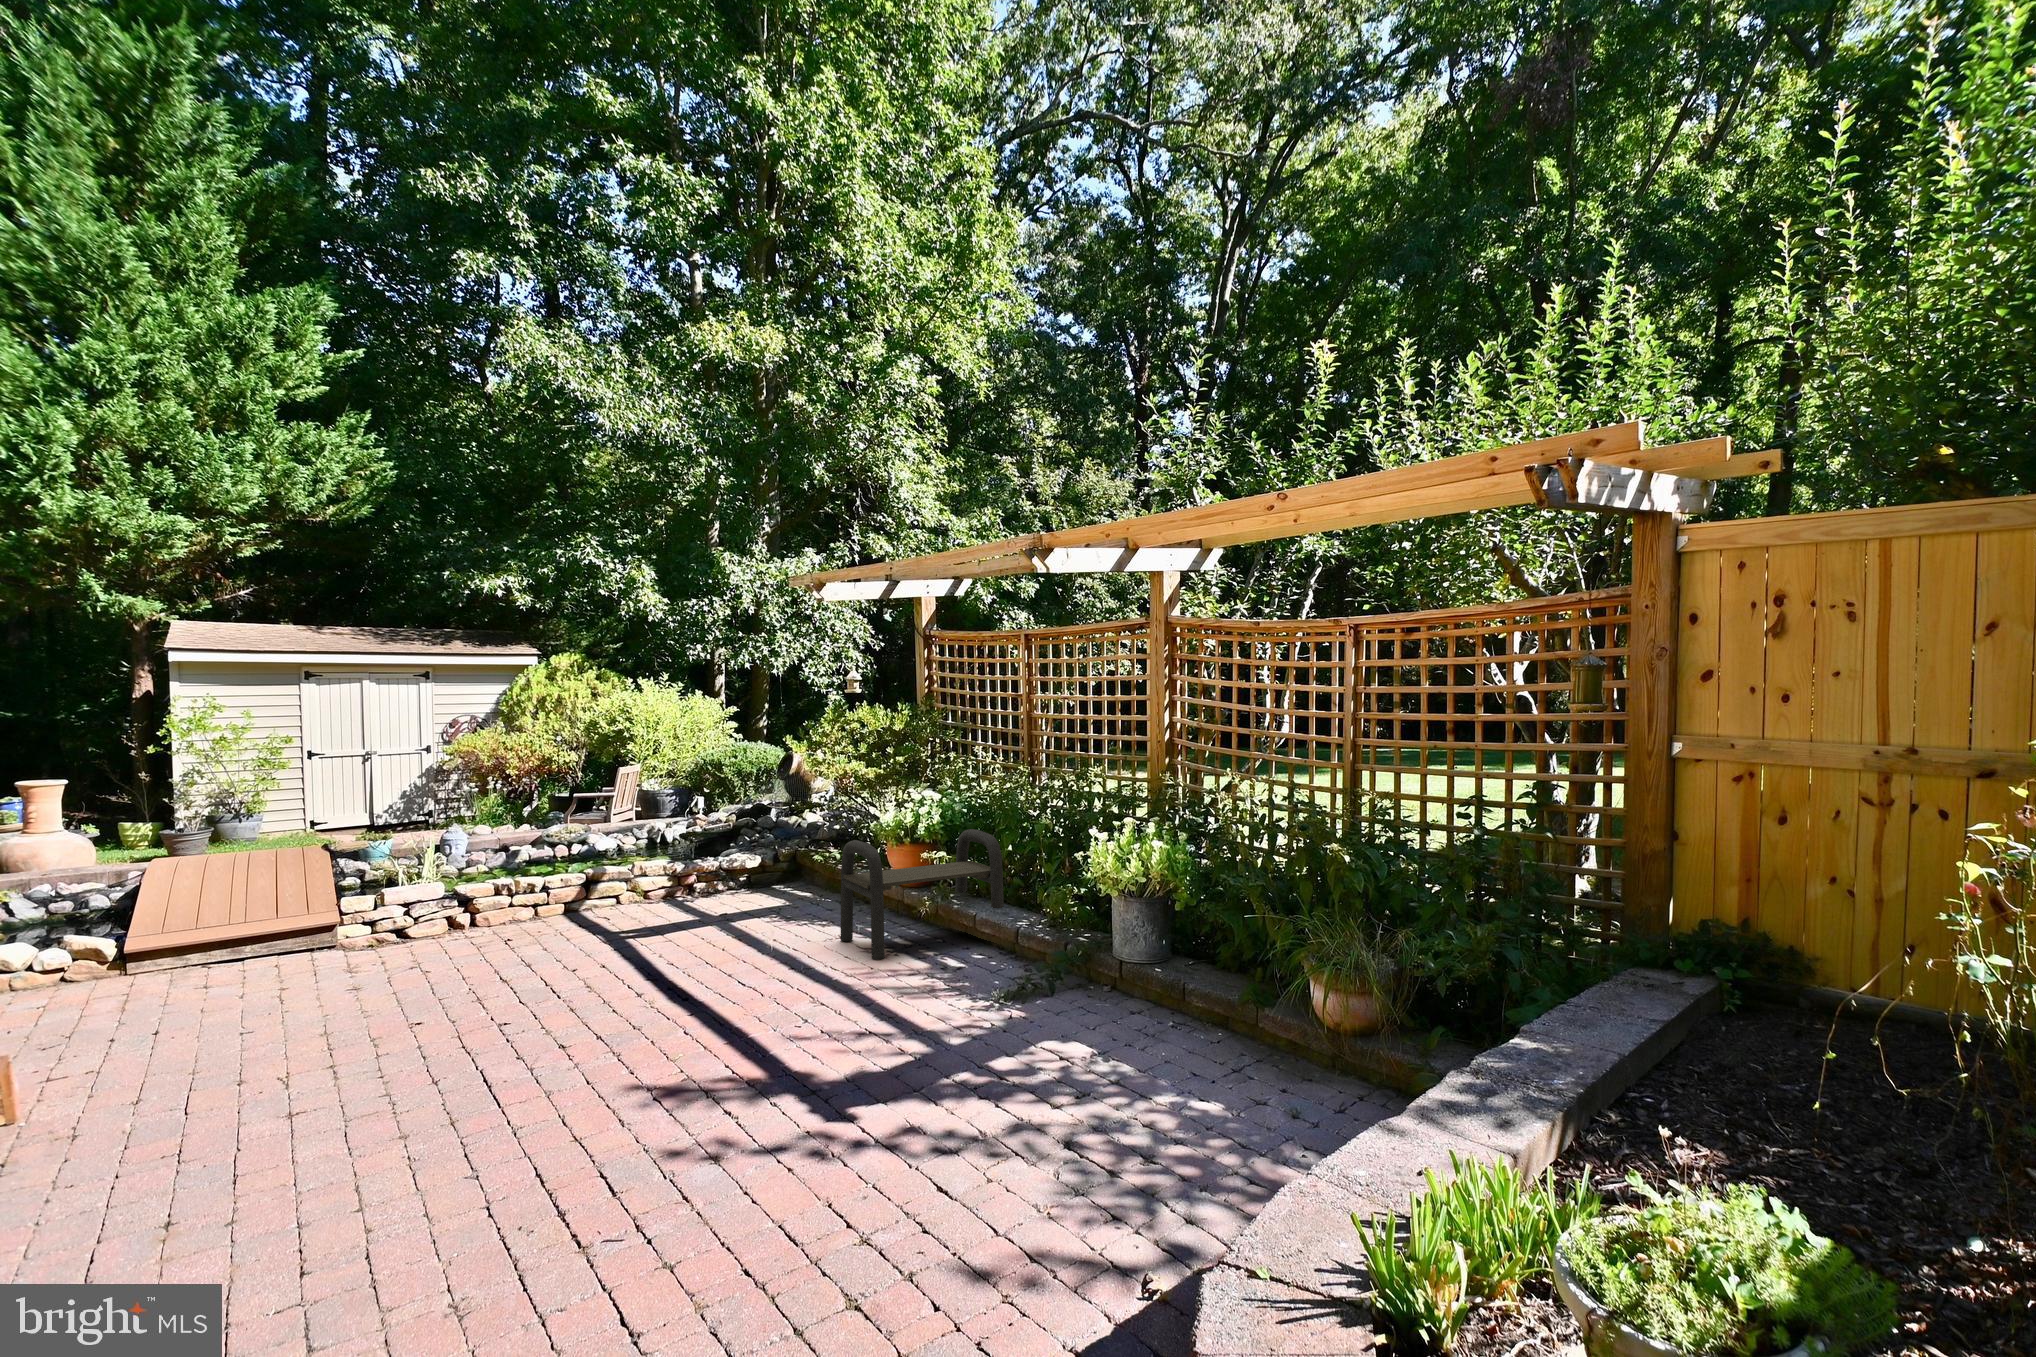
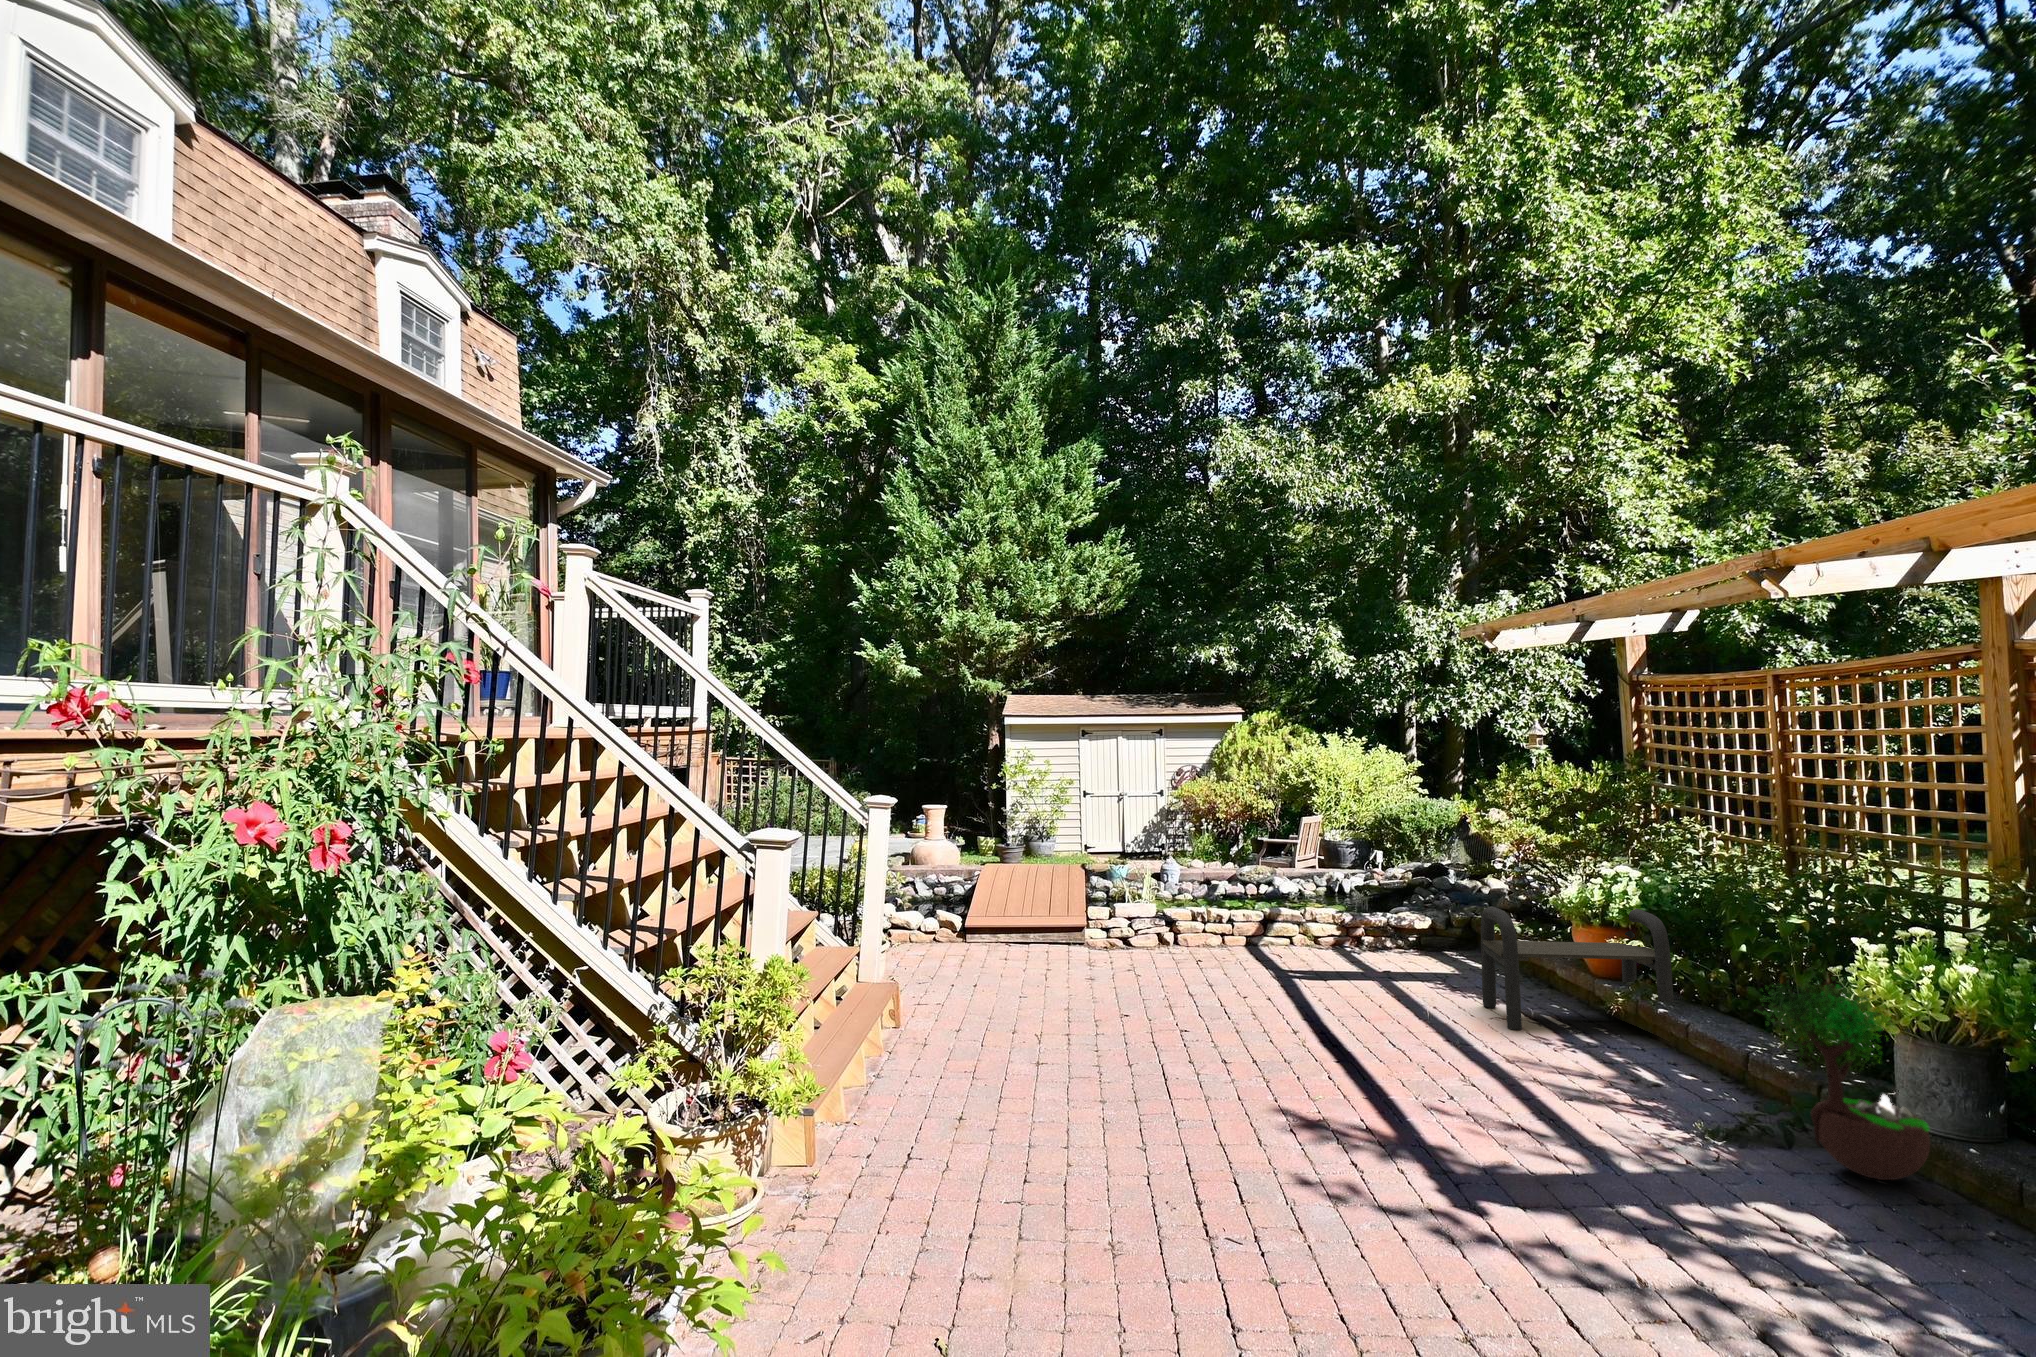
potted tree: none [1116,854,1232,1032] -> present [1754,970,1930,1180]

